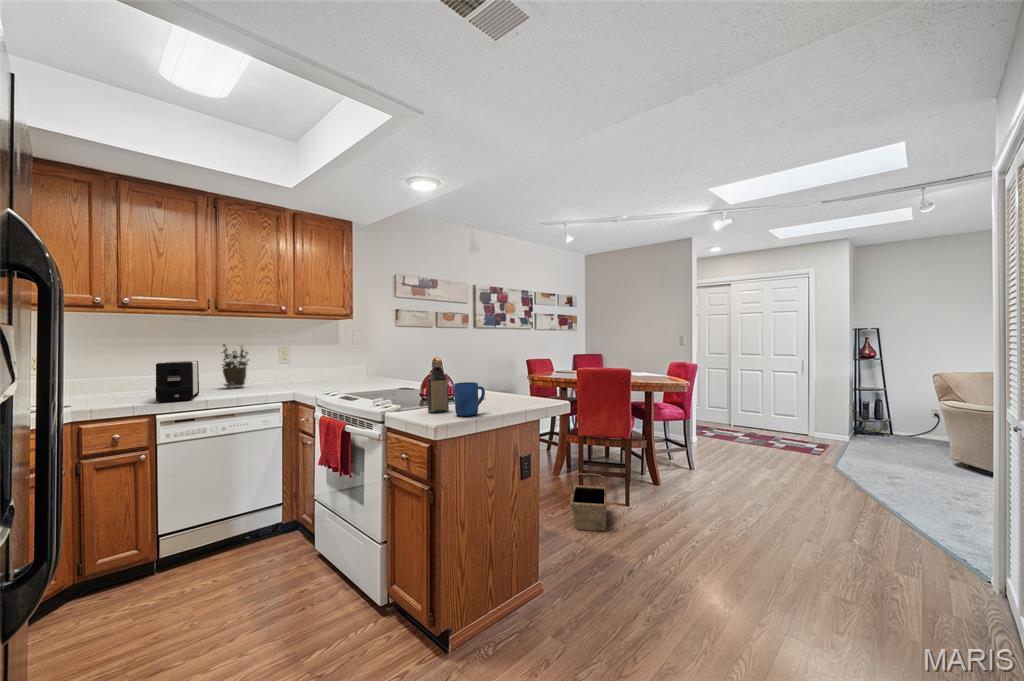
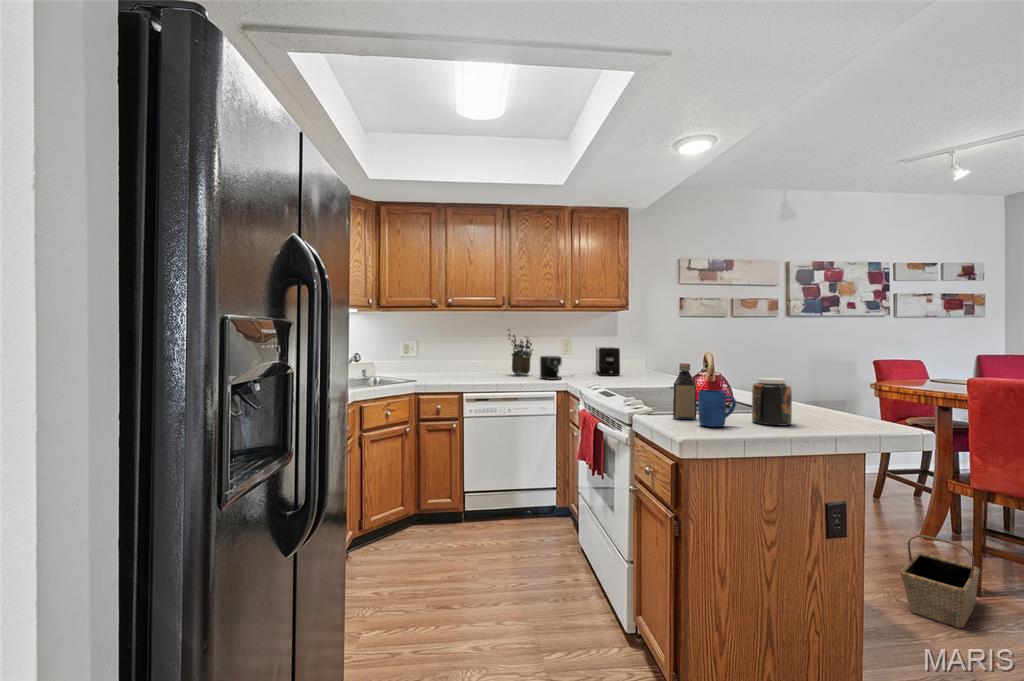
toaster: present [155,361,199,403] -> present [596,347,620,376]
coffee maker: none [260,364,299,389] -> present [540,356,573,380]
jar: none [493,369,523,408] -> present [752,378,792,425]

